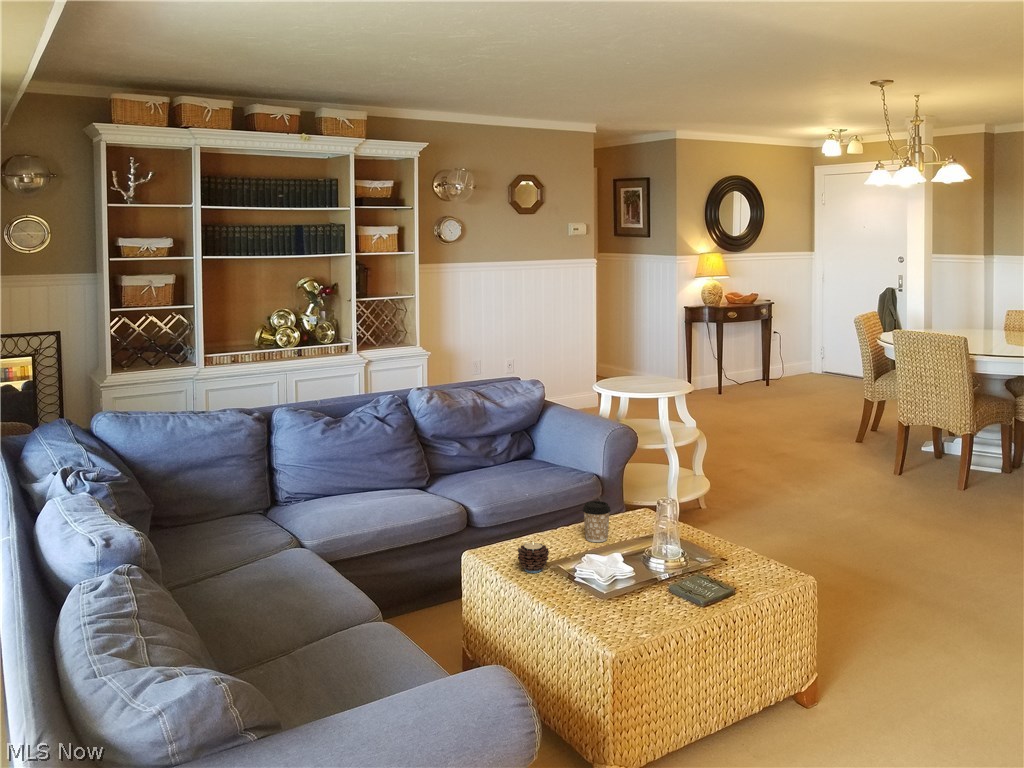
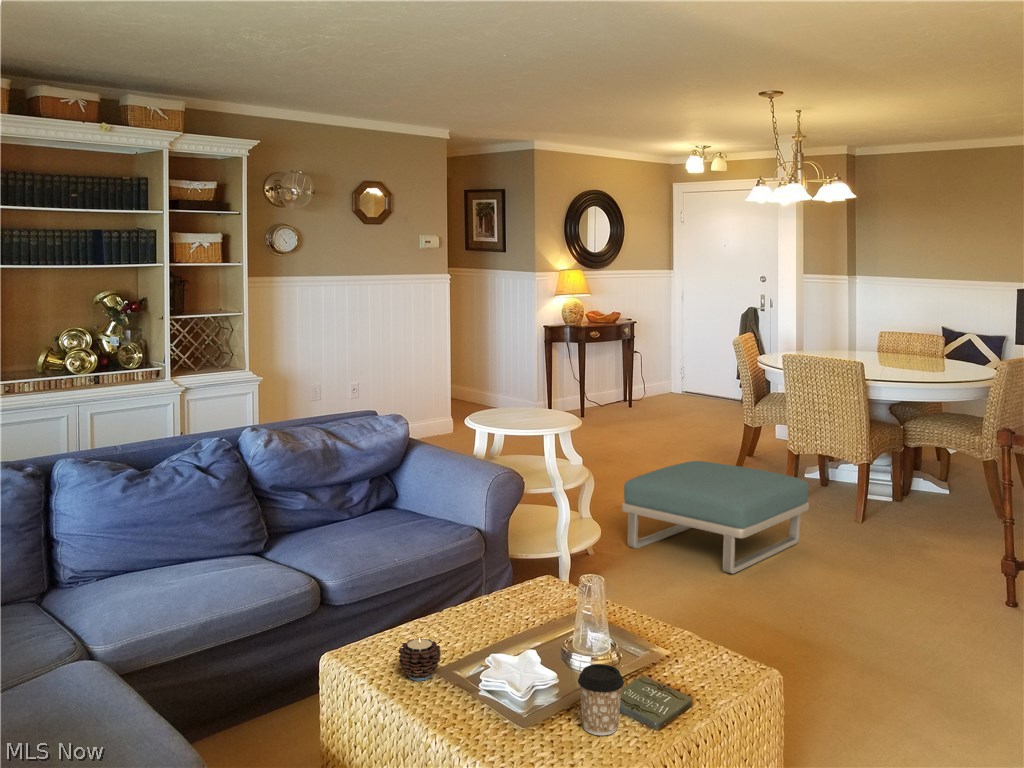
footstool: none [734,427,908,525] -> present [622,461,809,574]
coffee cup: present [583,501,611,542] -> present [578,664,624,735]

